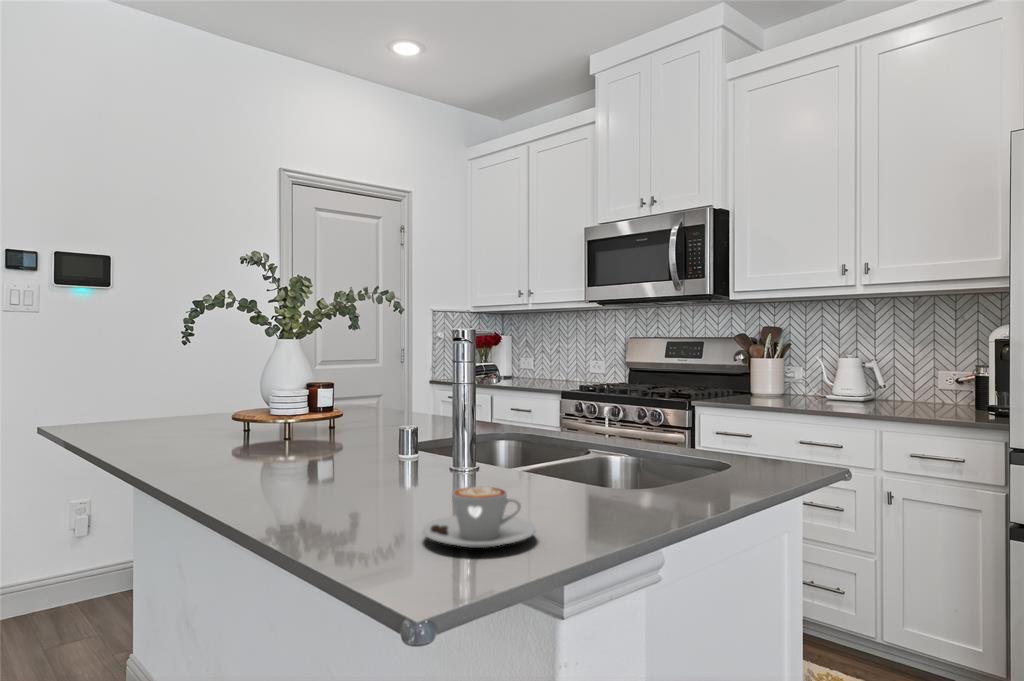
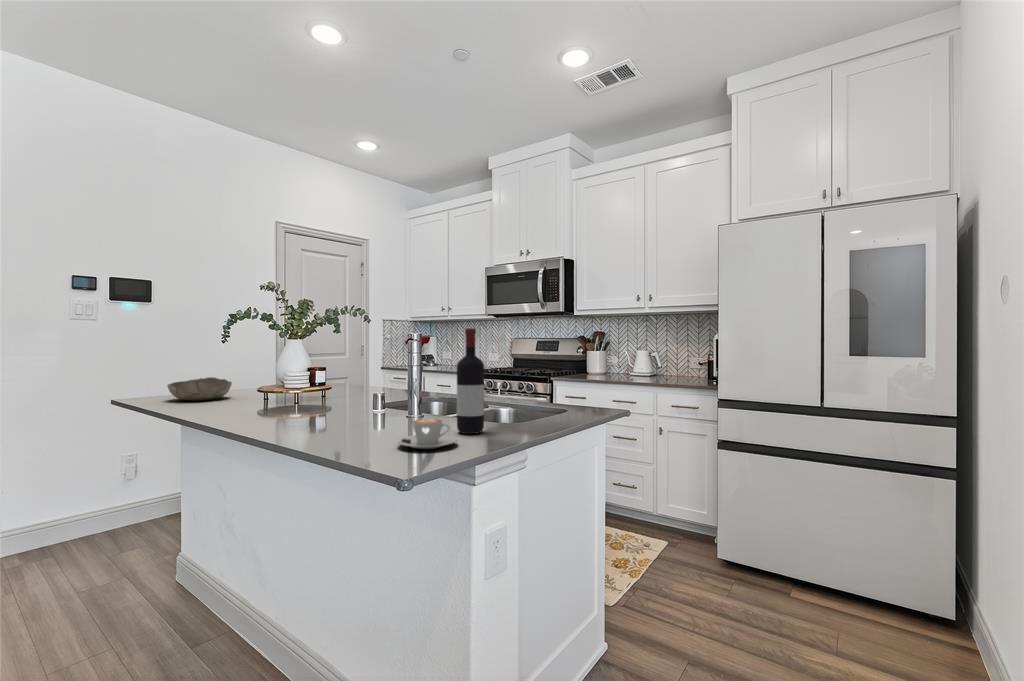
wine bottle: none [536,316,587,513] -> present [457,328,484,434]
bowl: none [106,396,199,431] -> present [167,377,232,401]

